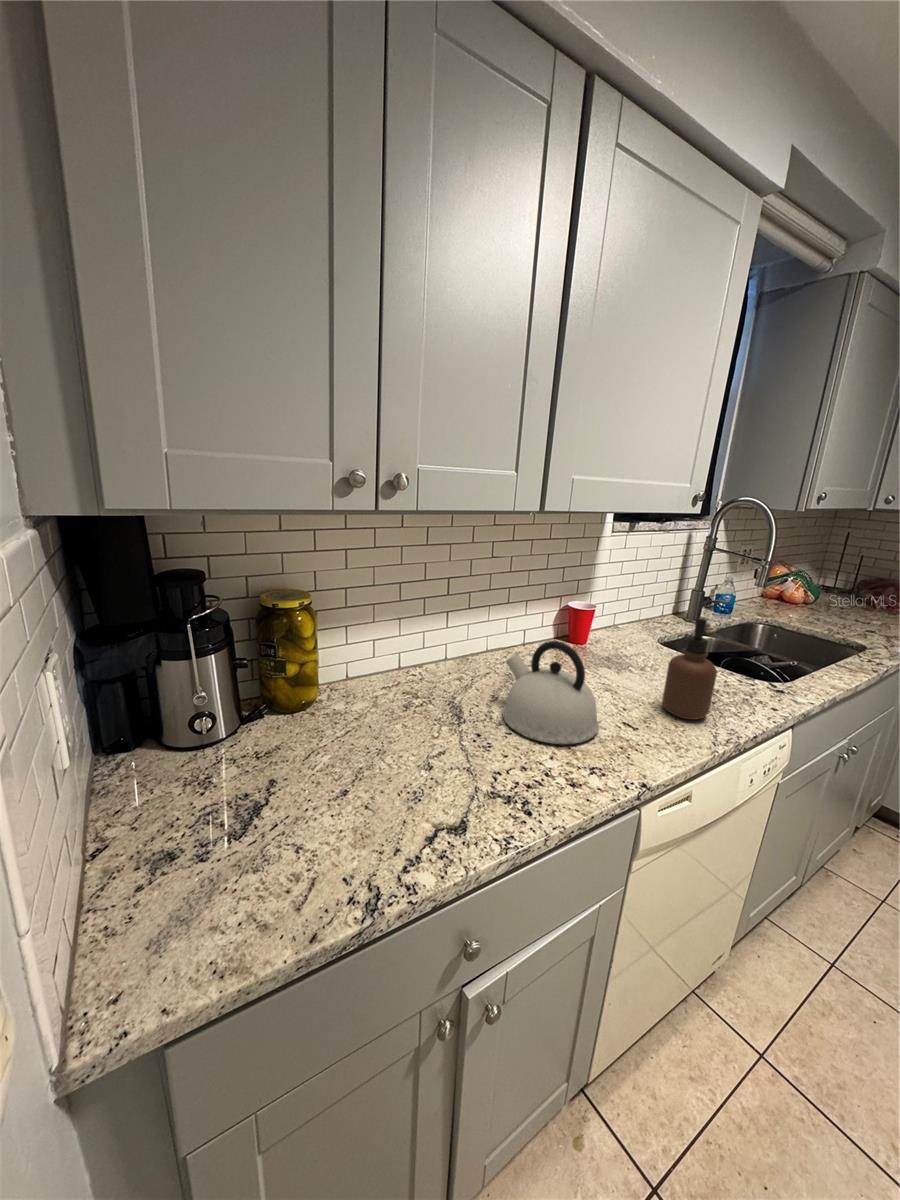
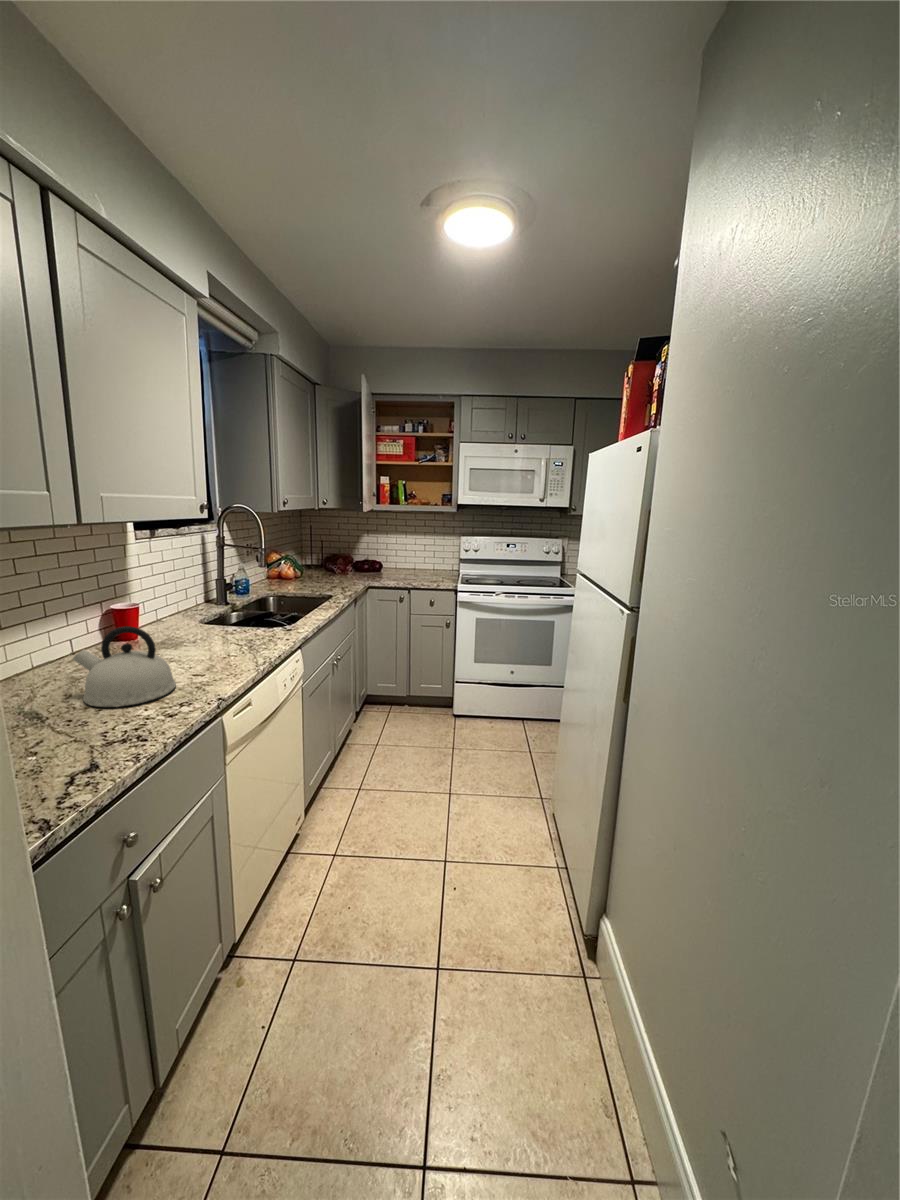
soap dispenser: present [662,617,717,720] -> none [214,589,249,660]

